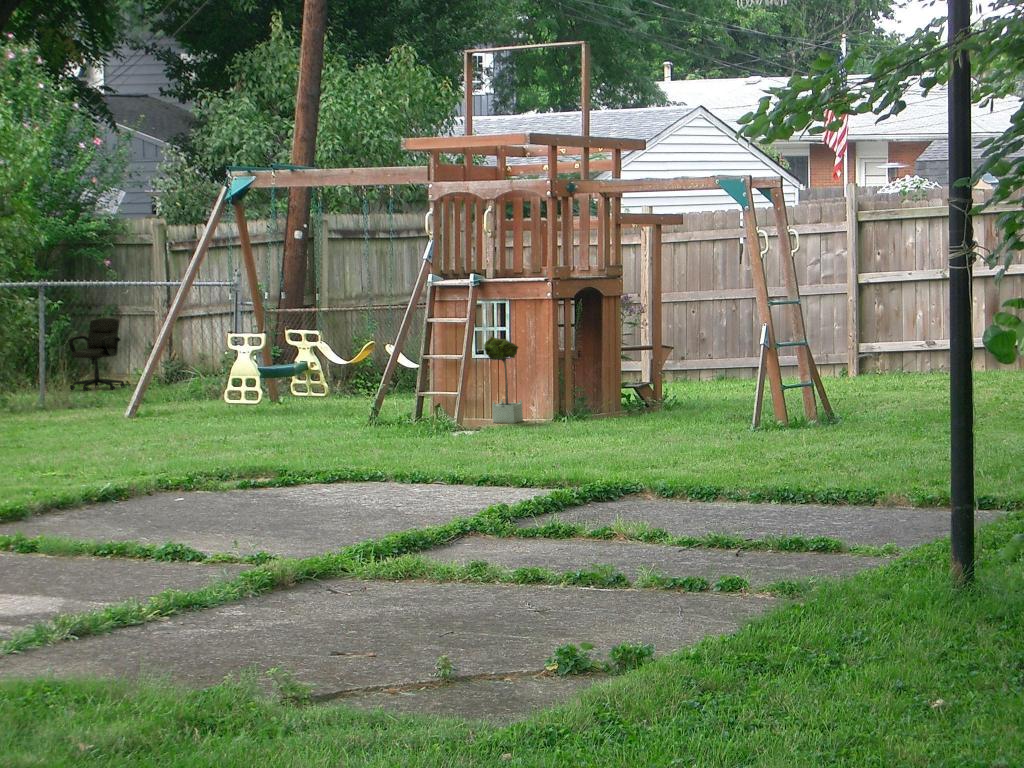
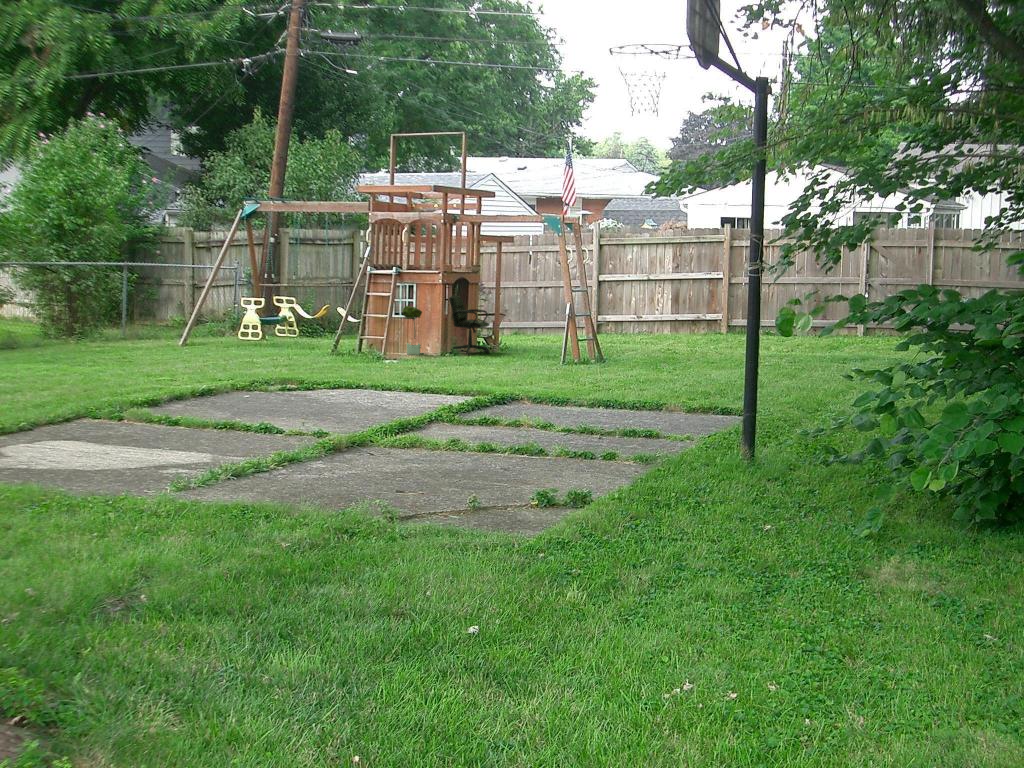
chair: present [69,318,125,391] -> present [449,296,489,354]

